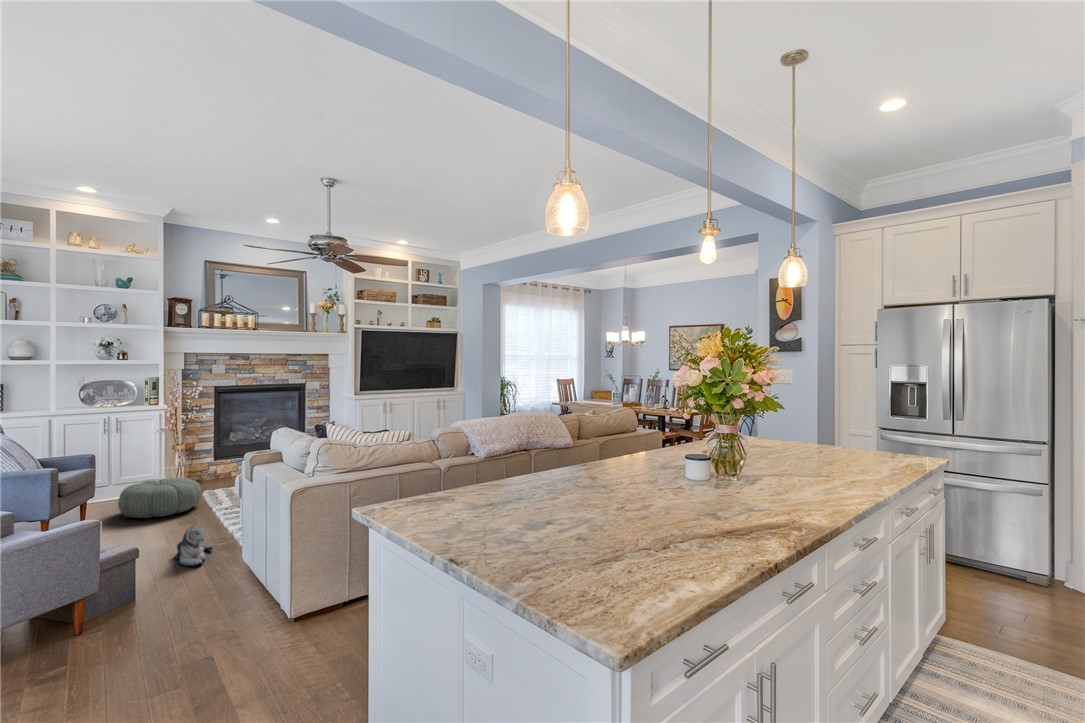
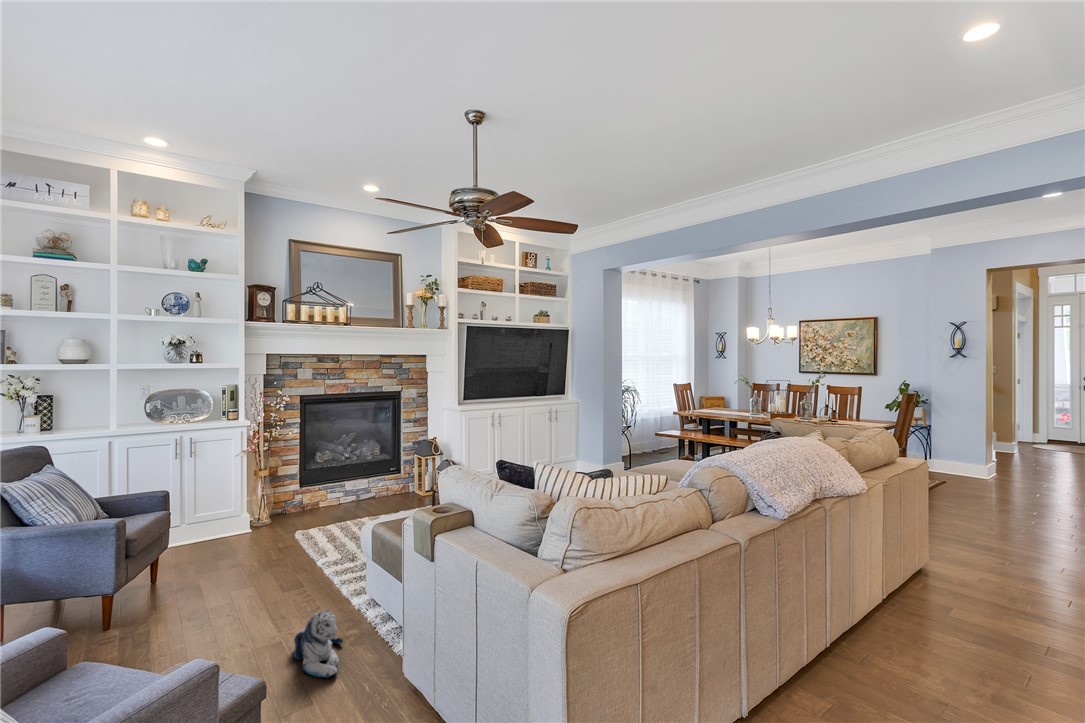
pouf: present [118,478,201,518] -> none [198,517,299,576]

